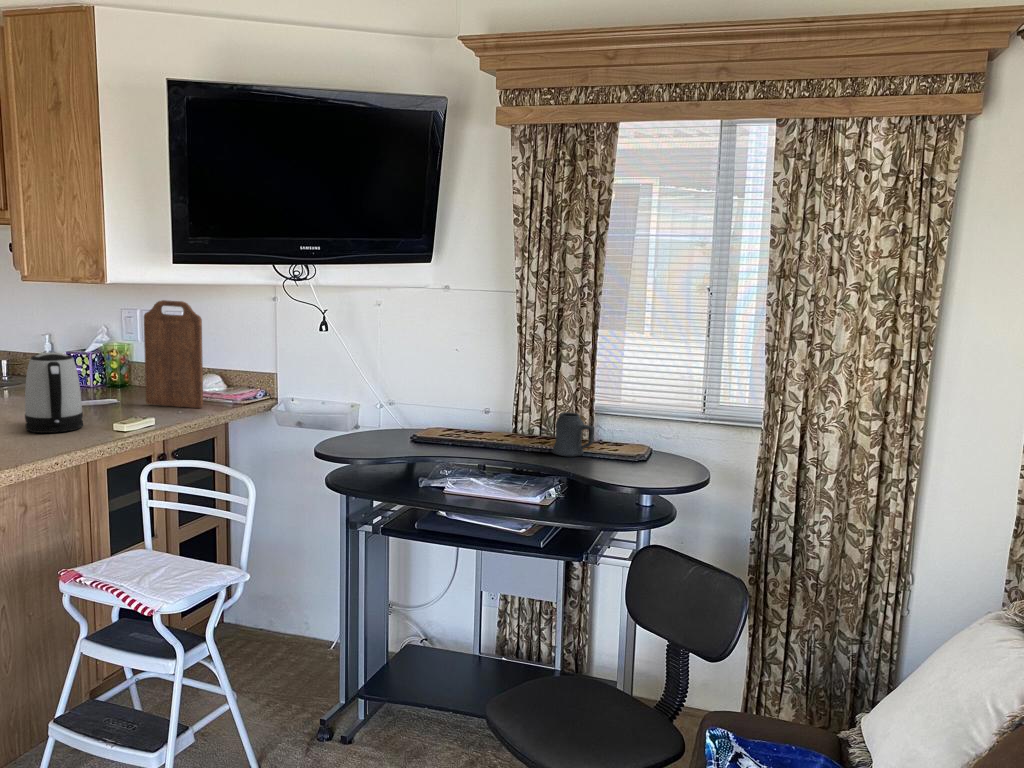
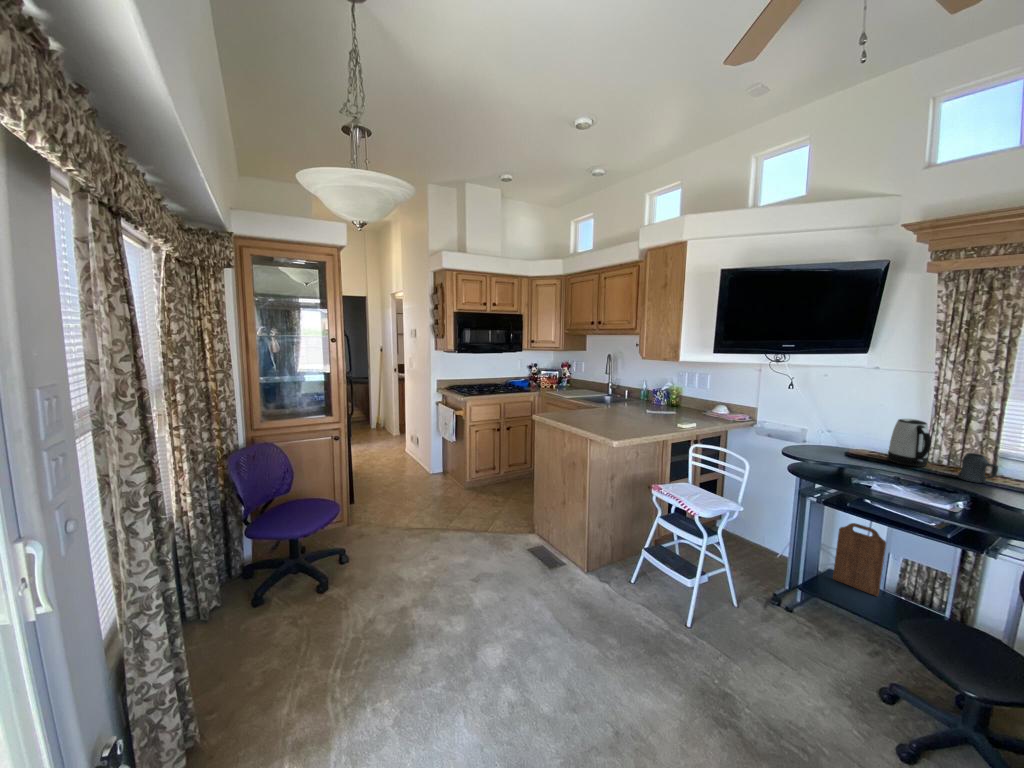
cutting board: present [144,300,203,408] -> present [833,523,886,596]
kettle: present [25,353,83,433] -> present [887,419,931,467]

